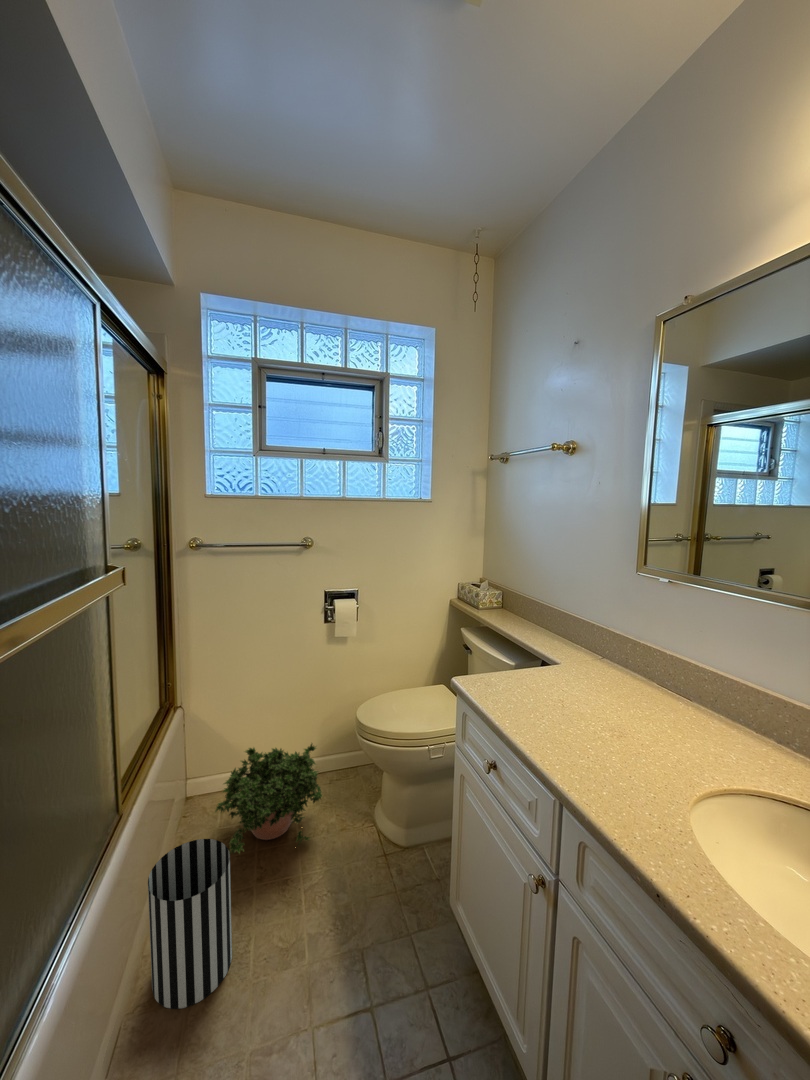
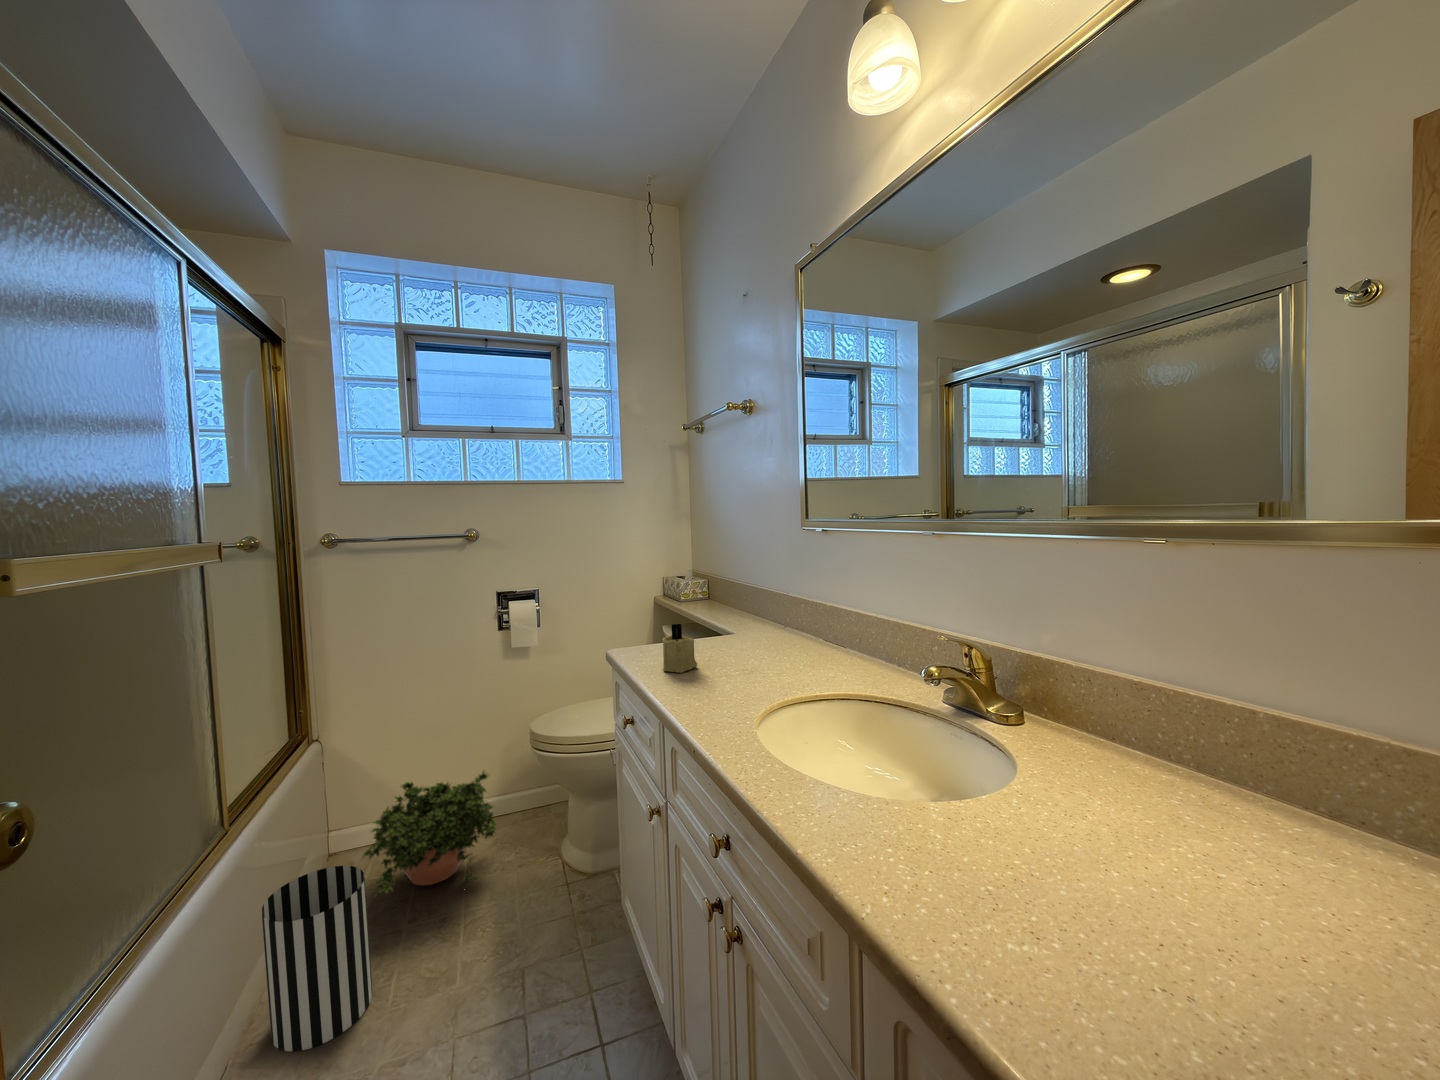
candle: none [520,667,553,719] -> present [662,624,697,673]

